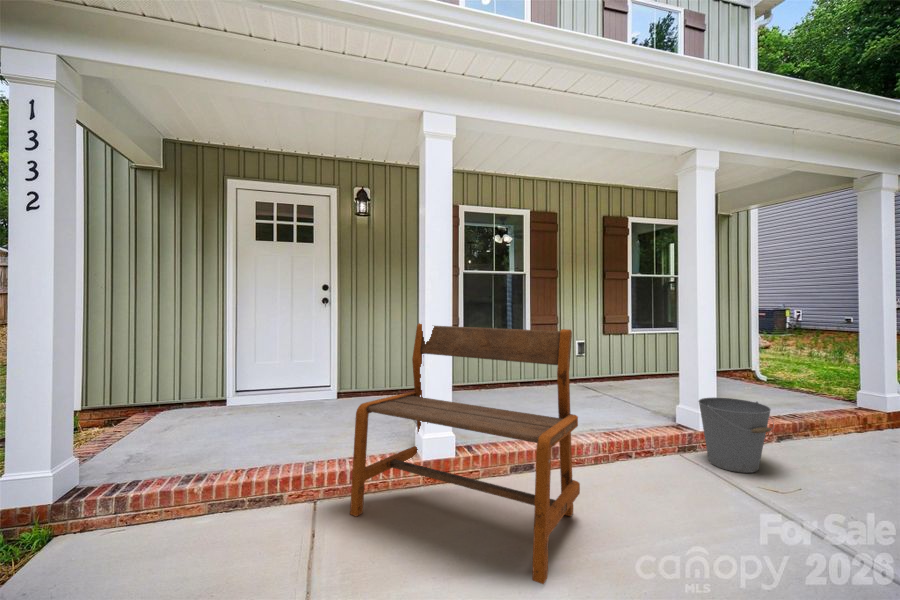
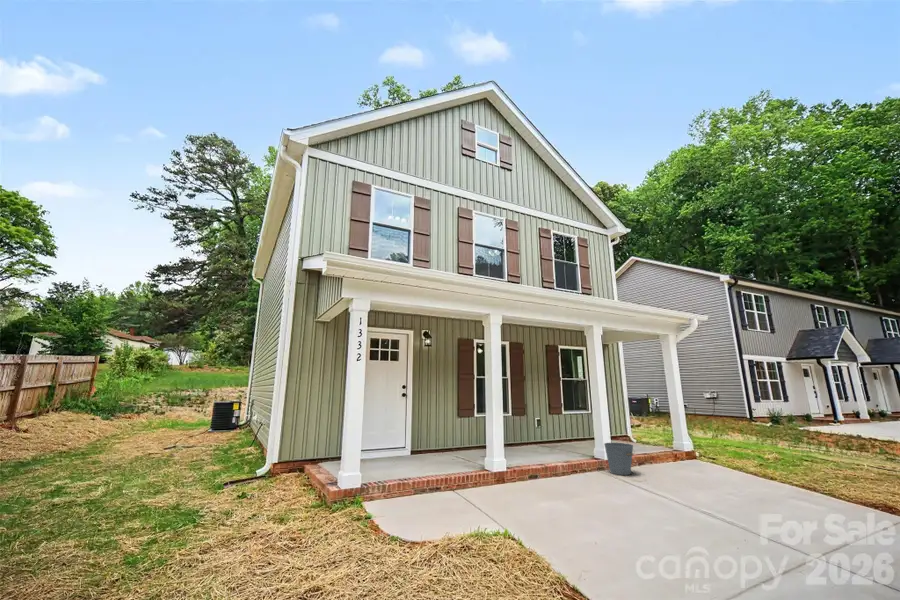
bench: present [350,323,580,584] -> none [474,408,566,501]

